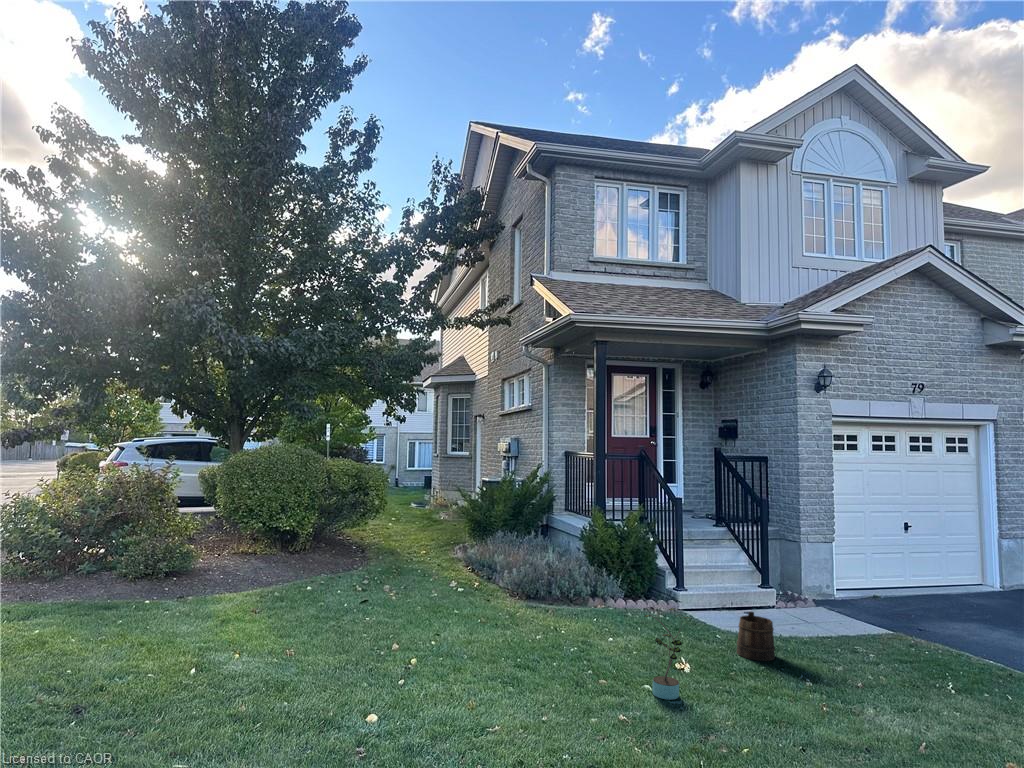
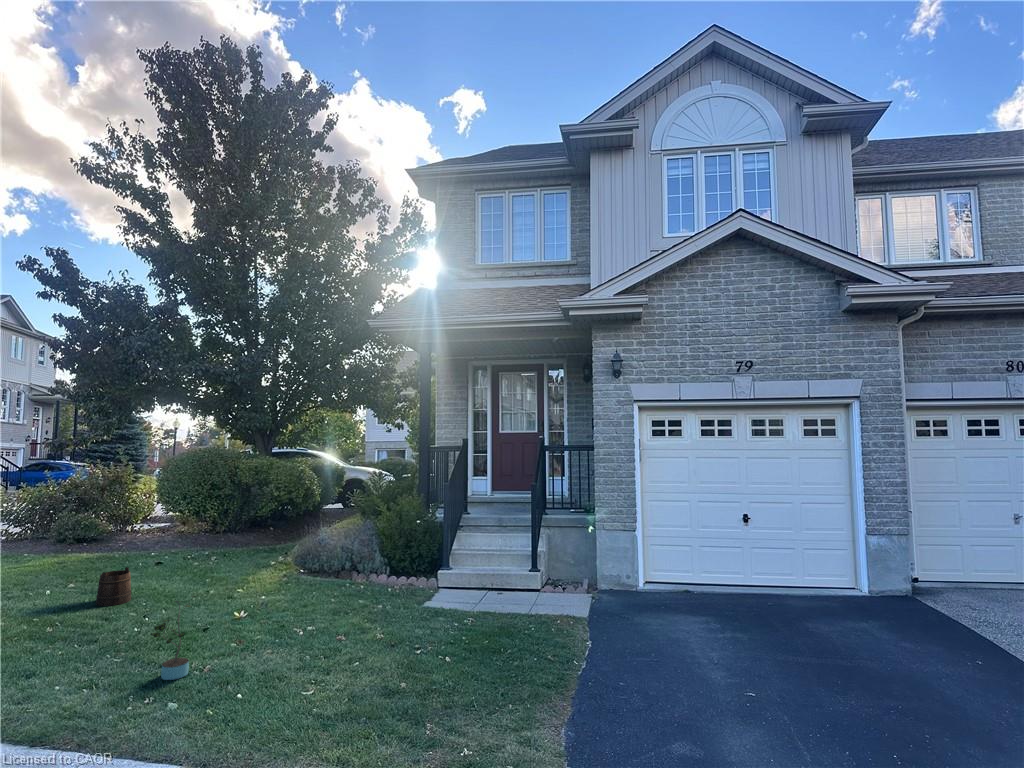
bucket: present [737,612,775,661] -> present [96,567,131,606]

